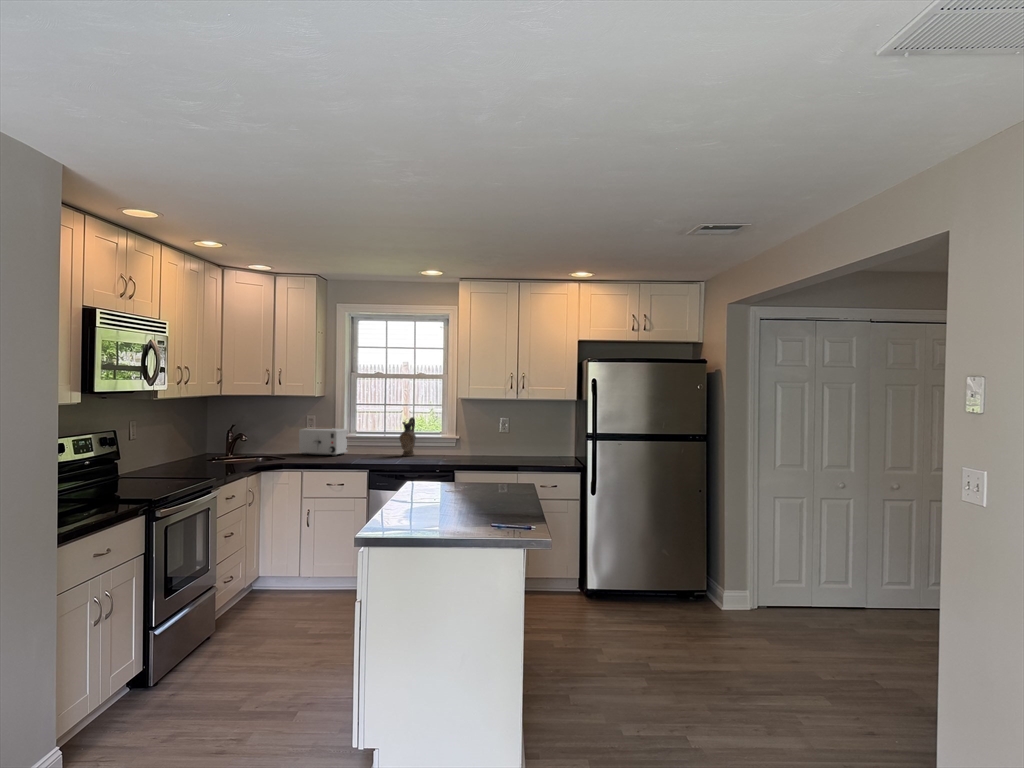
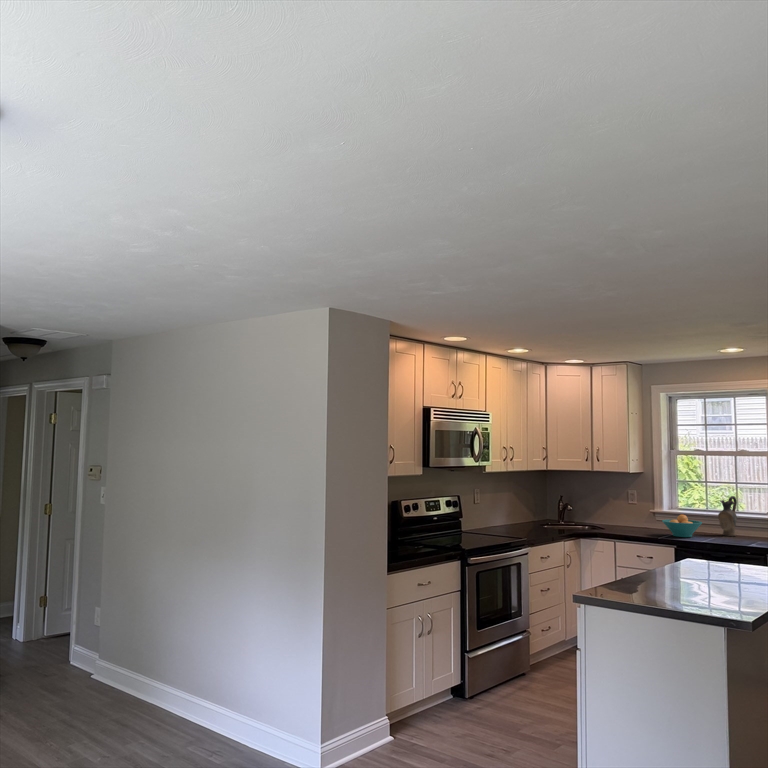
toaster: present [299,429,348,456] -> none [620,502,667,530]
fruit bowl: none [351,438,390,461] -> present [662,515,702,537]

